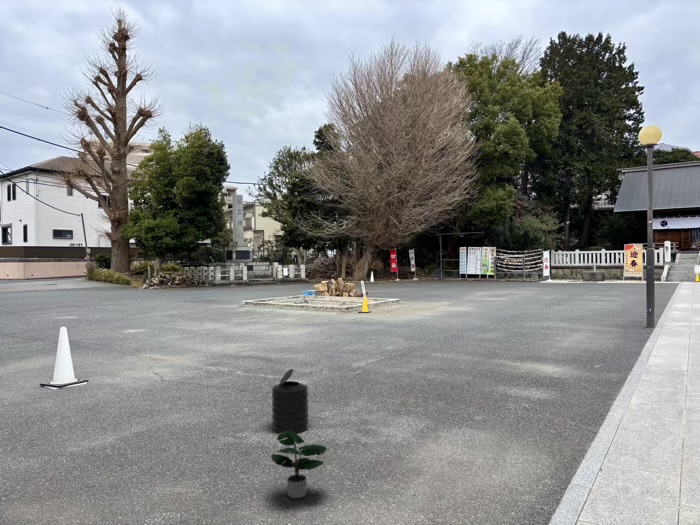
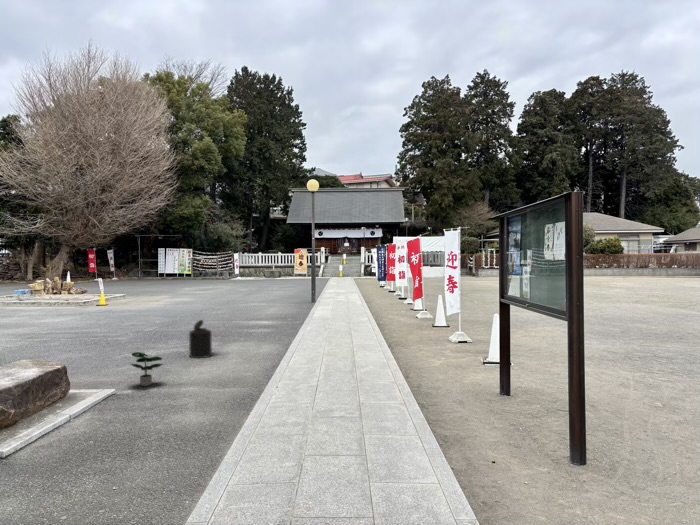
trash can: present [272,369,309,433] -> present [189,320,212,358]

